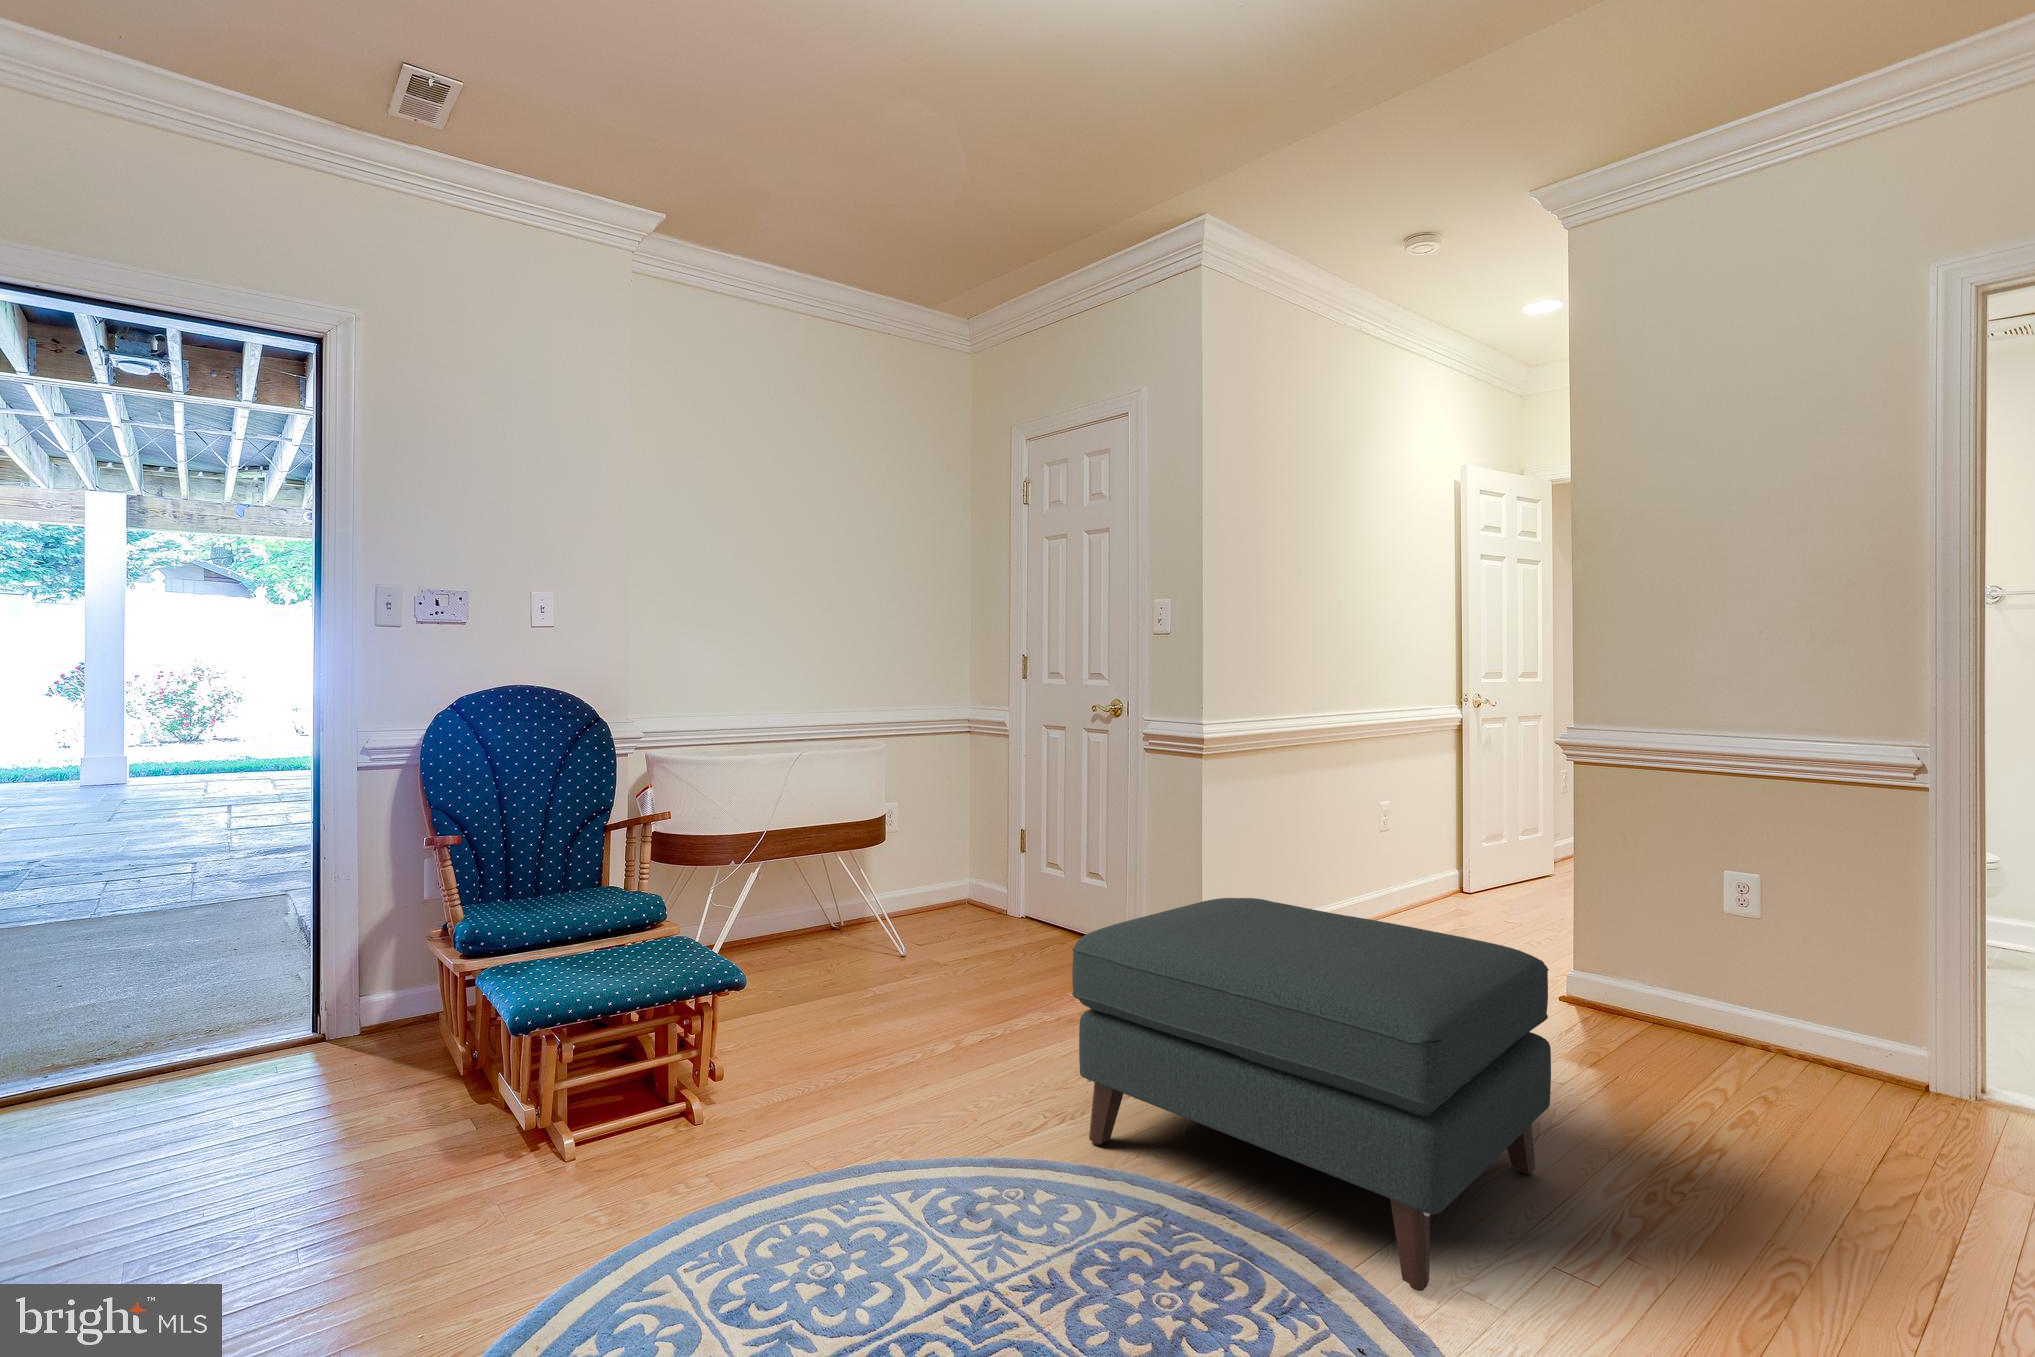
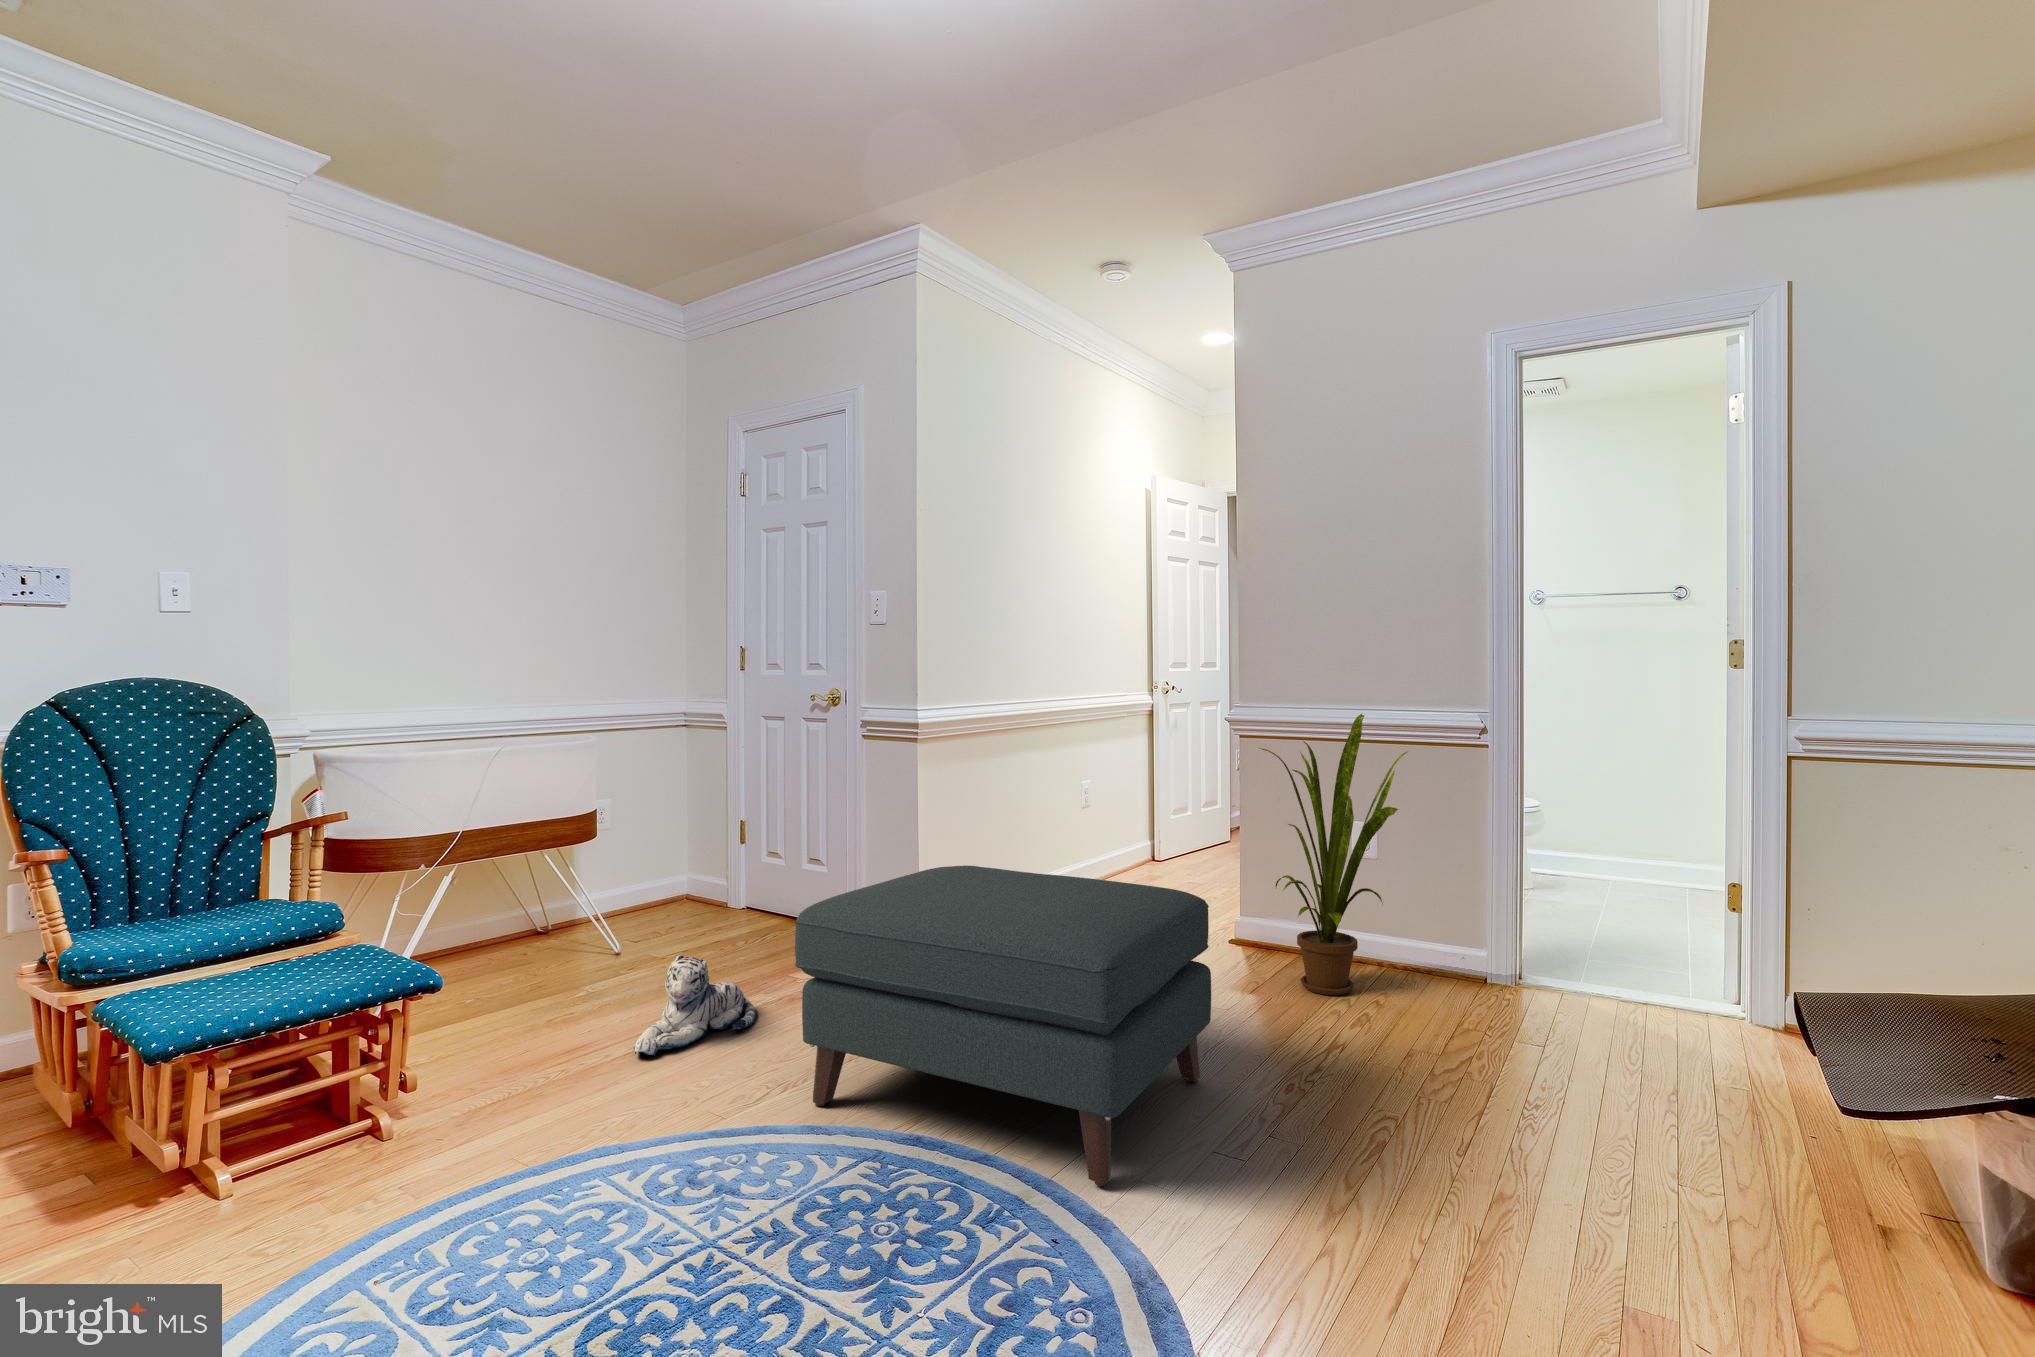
house plant: none [1602,740,1820,1083] -> present [1260,714,1407,995]
plush toy: none [915,968,1032,1068] -> present [634,955,756,1055]

